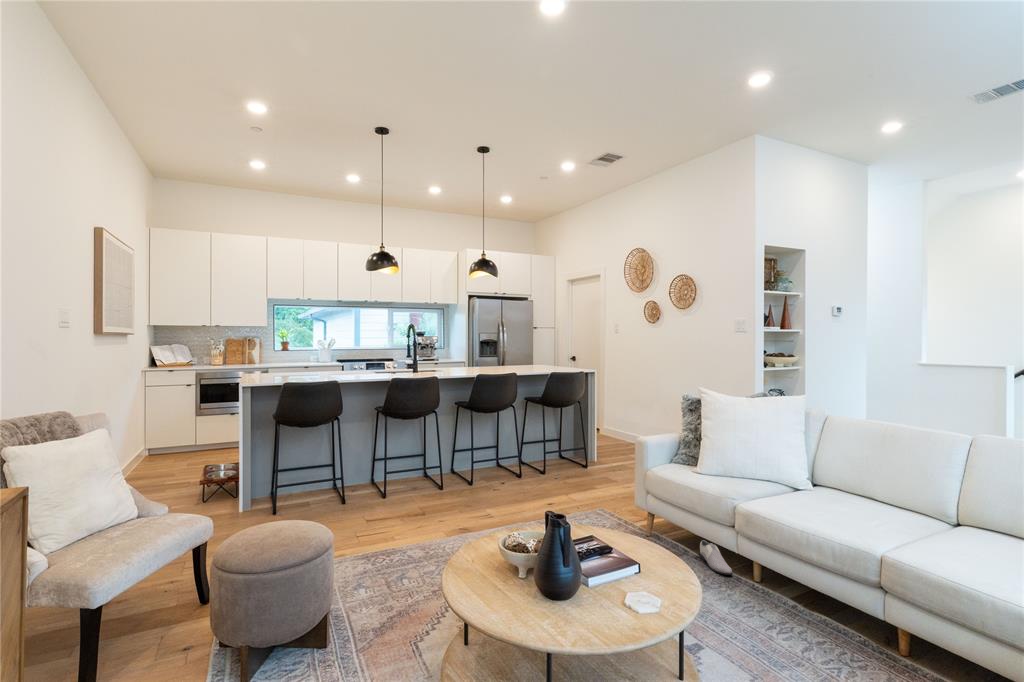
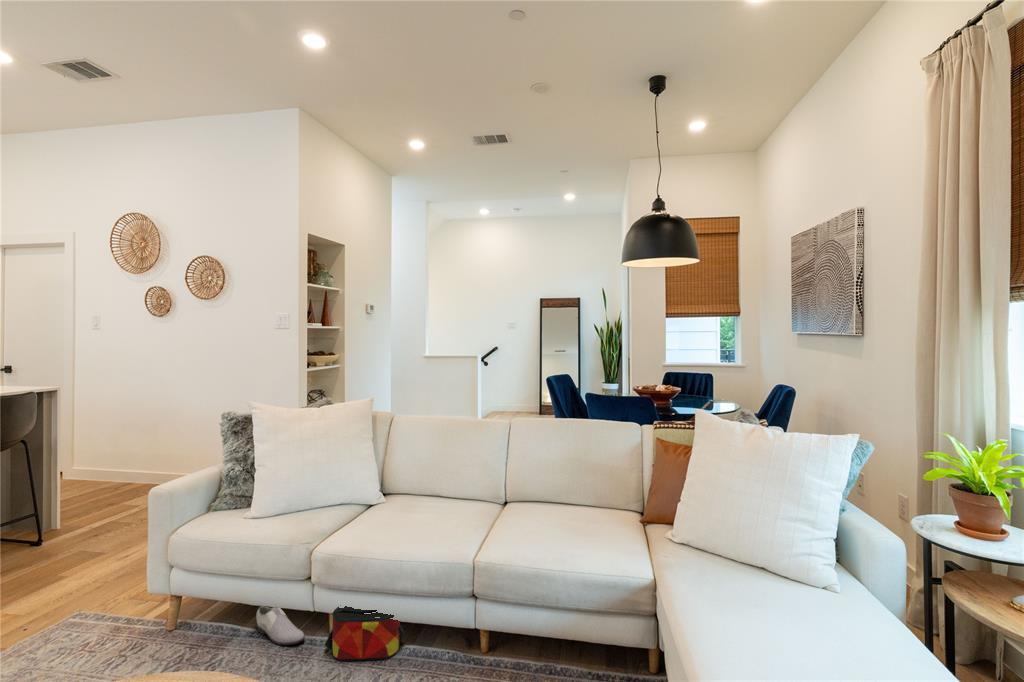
bag: none [746,558,818,616] -> present [325,606,405,661]

